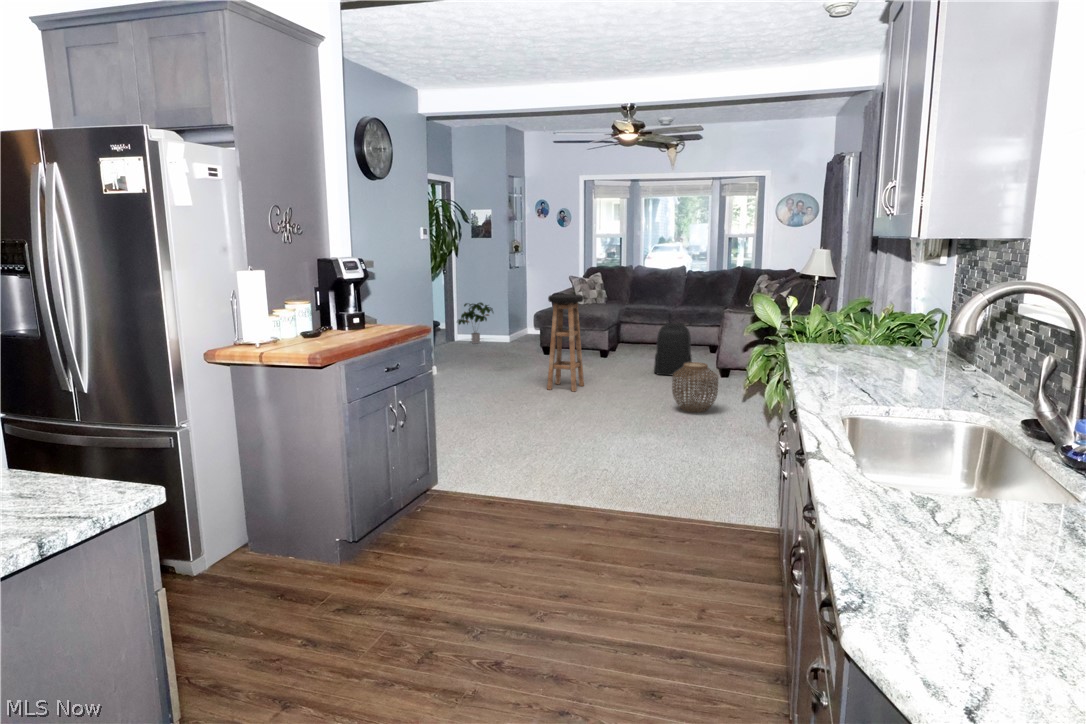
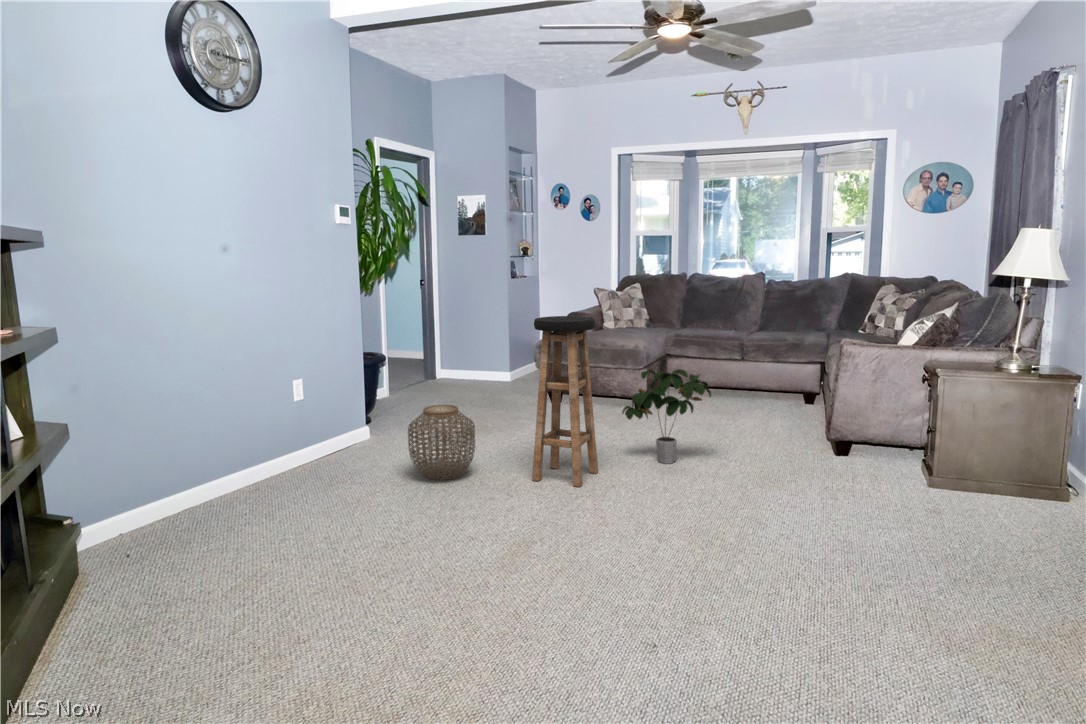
potted plant: present [458,303,493,344] -> present [622,369,711,464]
backpack: present [654,323,692,375] -> none [719,359,784,453]
woven basket: present [672,362,718,412] -> present [408,405,475,480]

